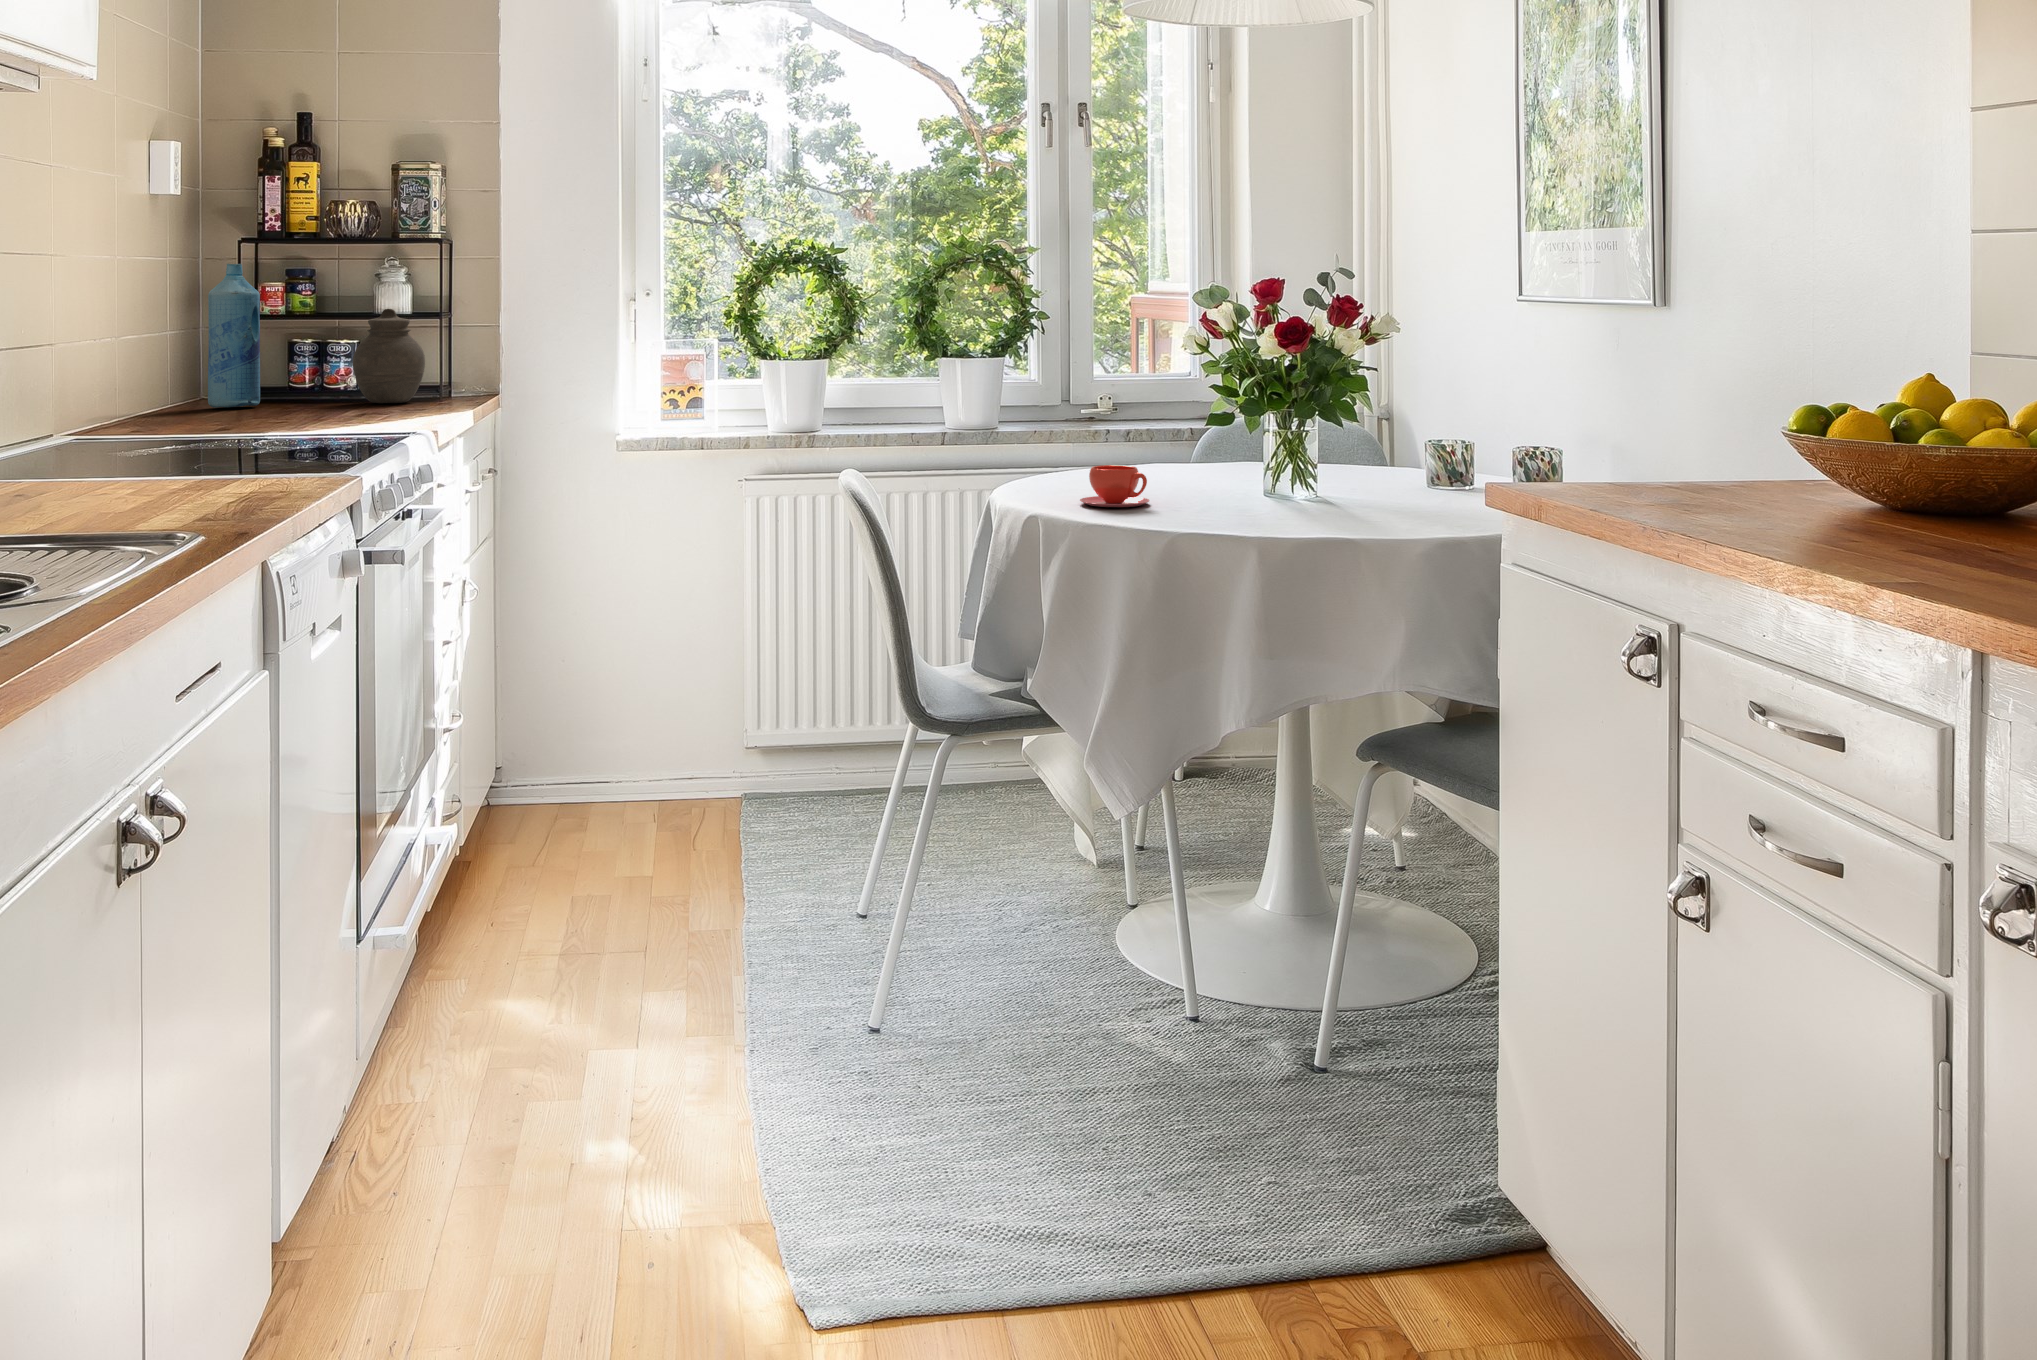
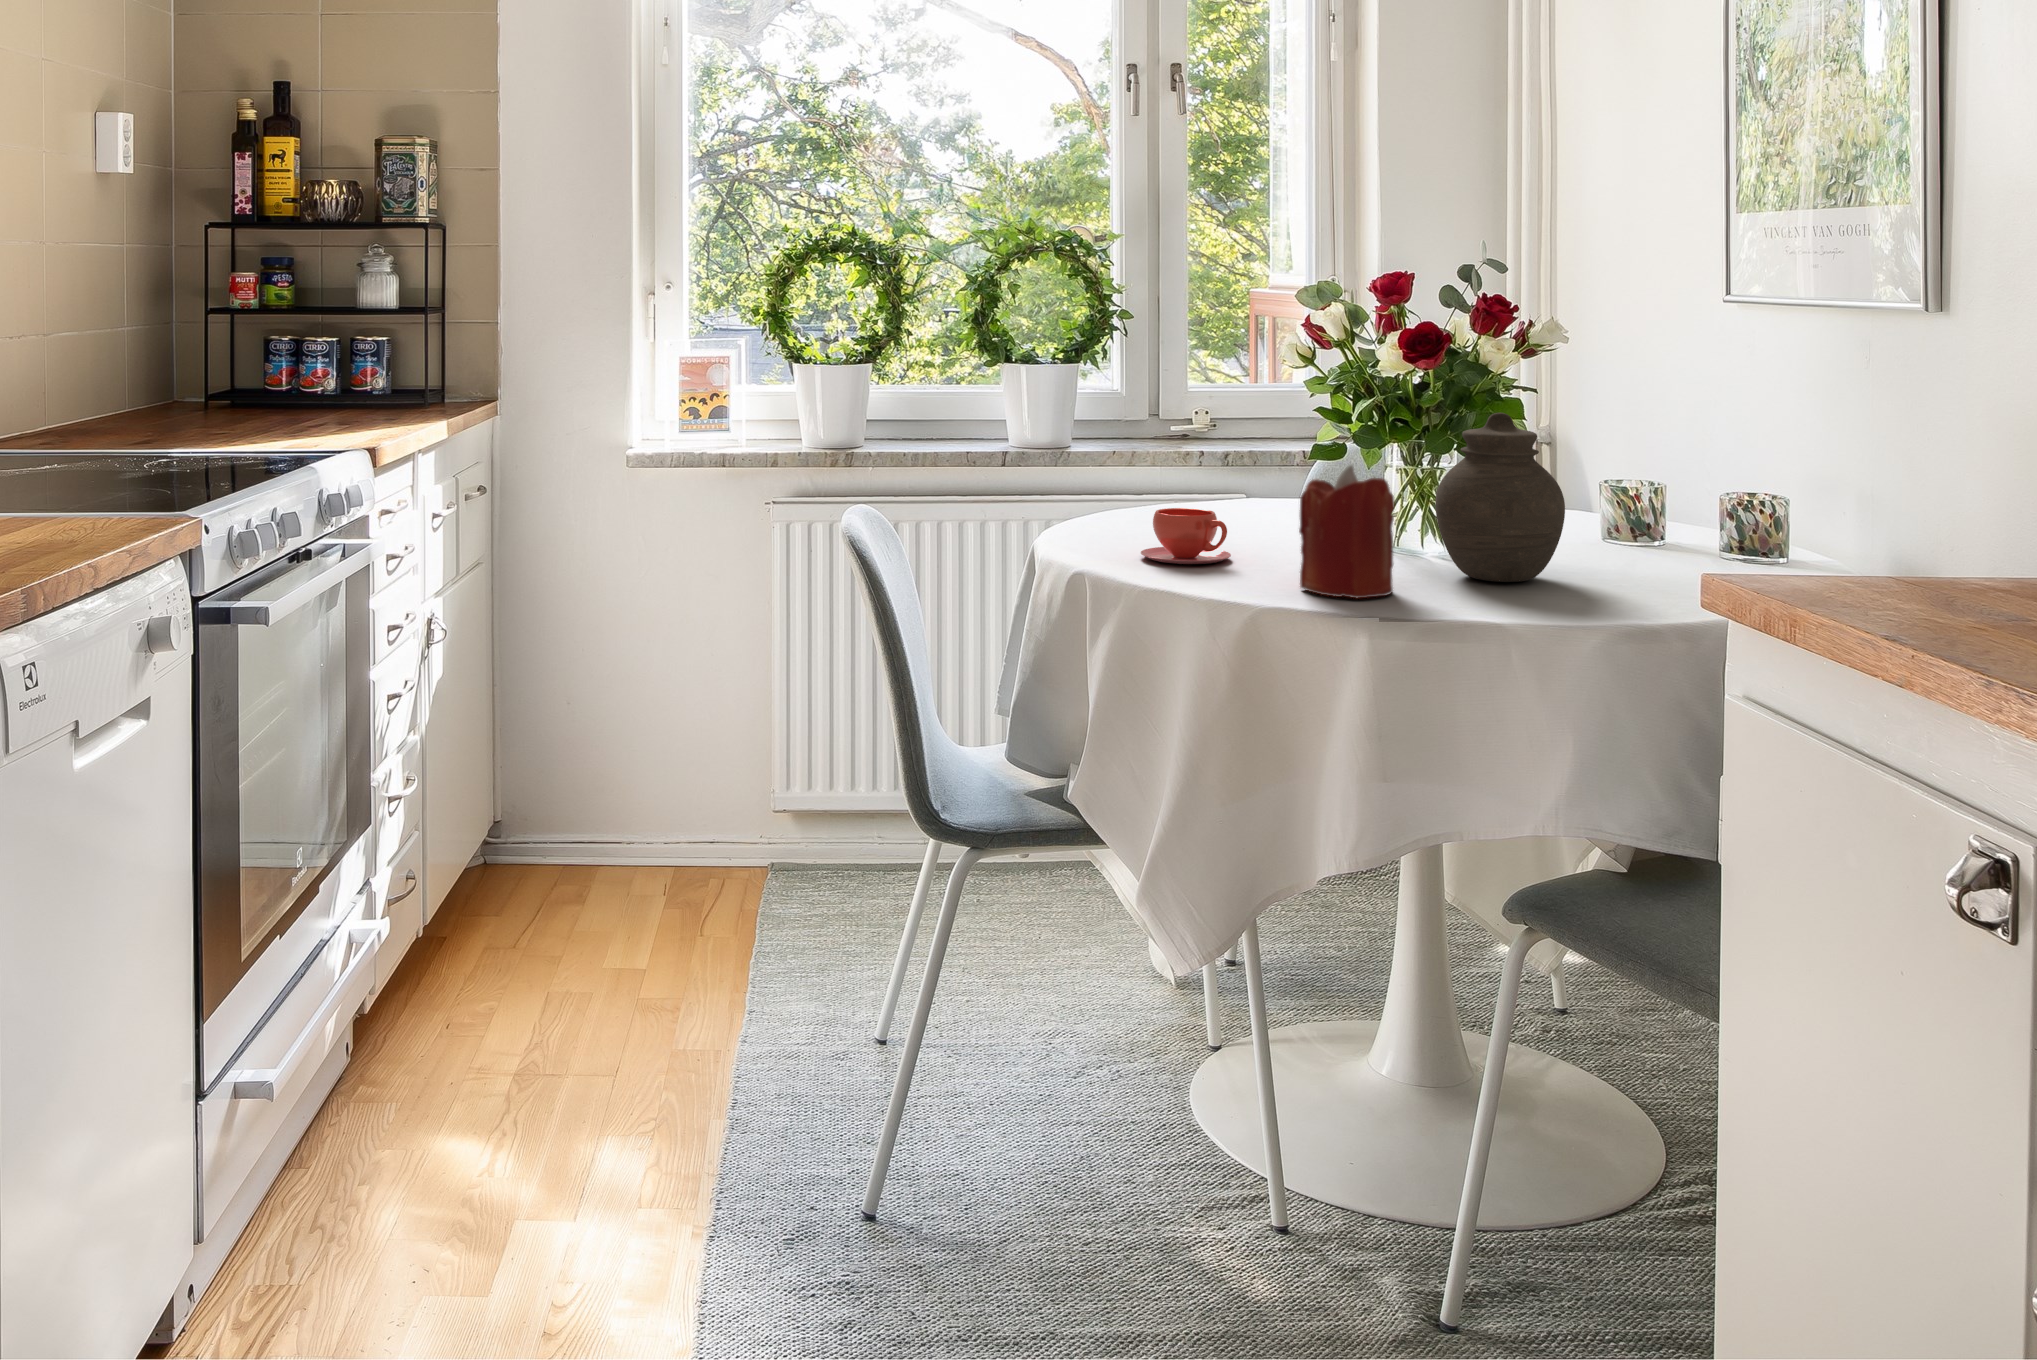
bottle: present [208,264,260,408] -> none [164,250,222,412]
jar: present [353,309,425,403] -> present [1435,413,1565,582]
candle: none [1203,425,1274,525] -> present [1299,465,1395,598]

